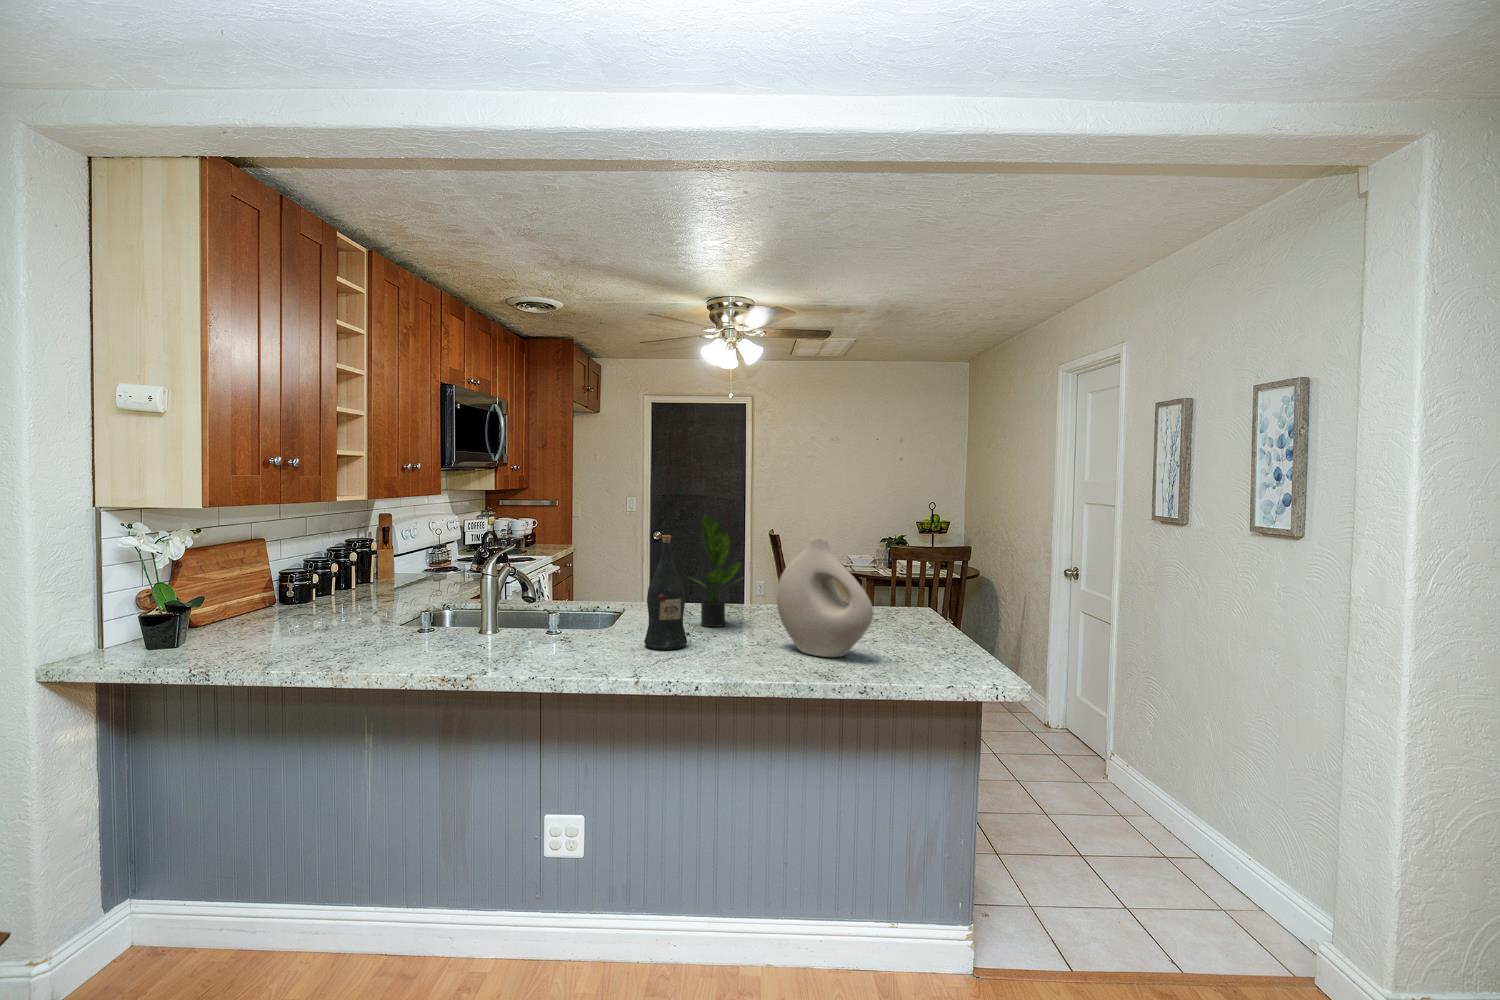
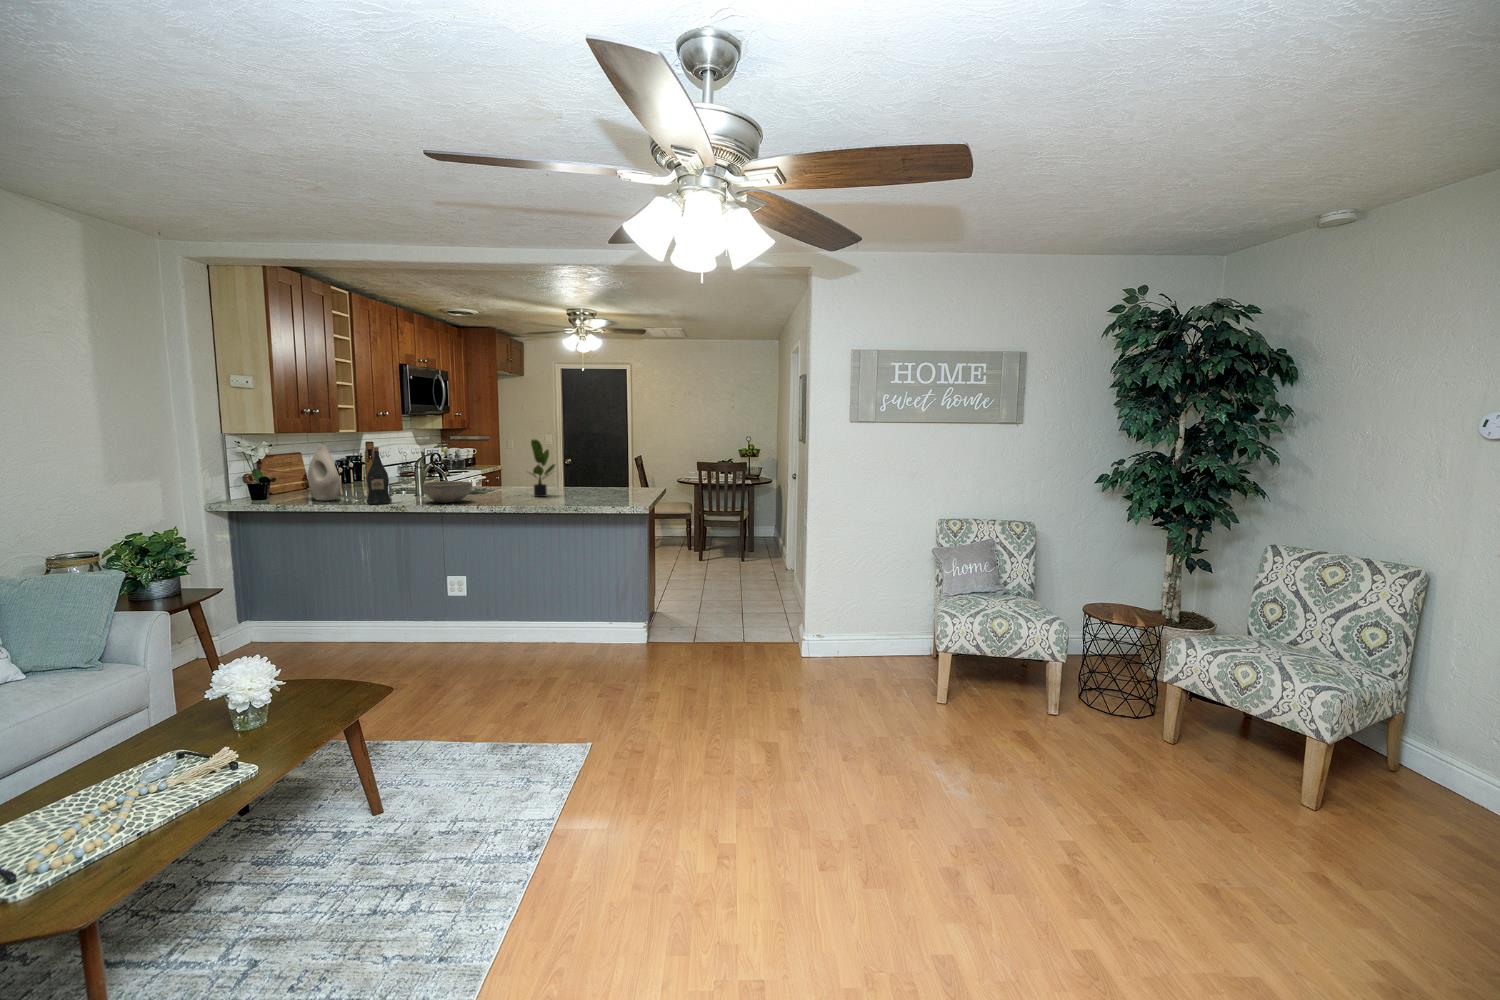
wine bottle: present [644,535,687,650] -> present [366,447,391,504]
vase: present [777,538,873,657] -> present [308,445,341,501]
bowl: none [503,603,601,653] -> present [423,481,472,503]

